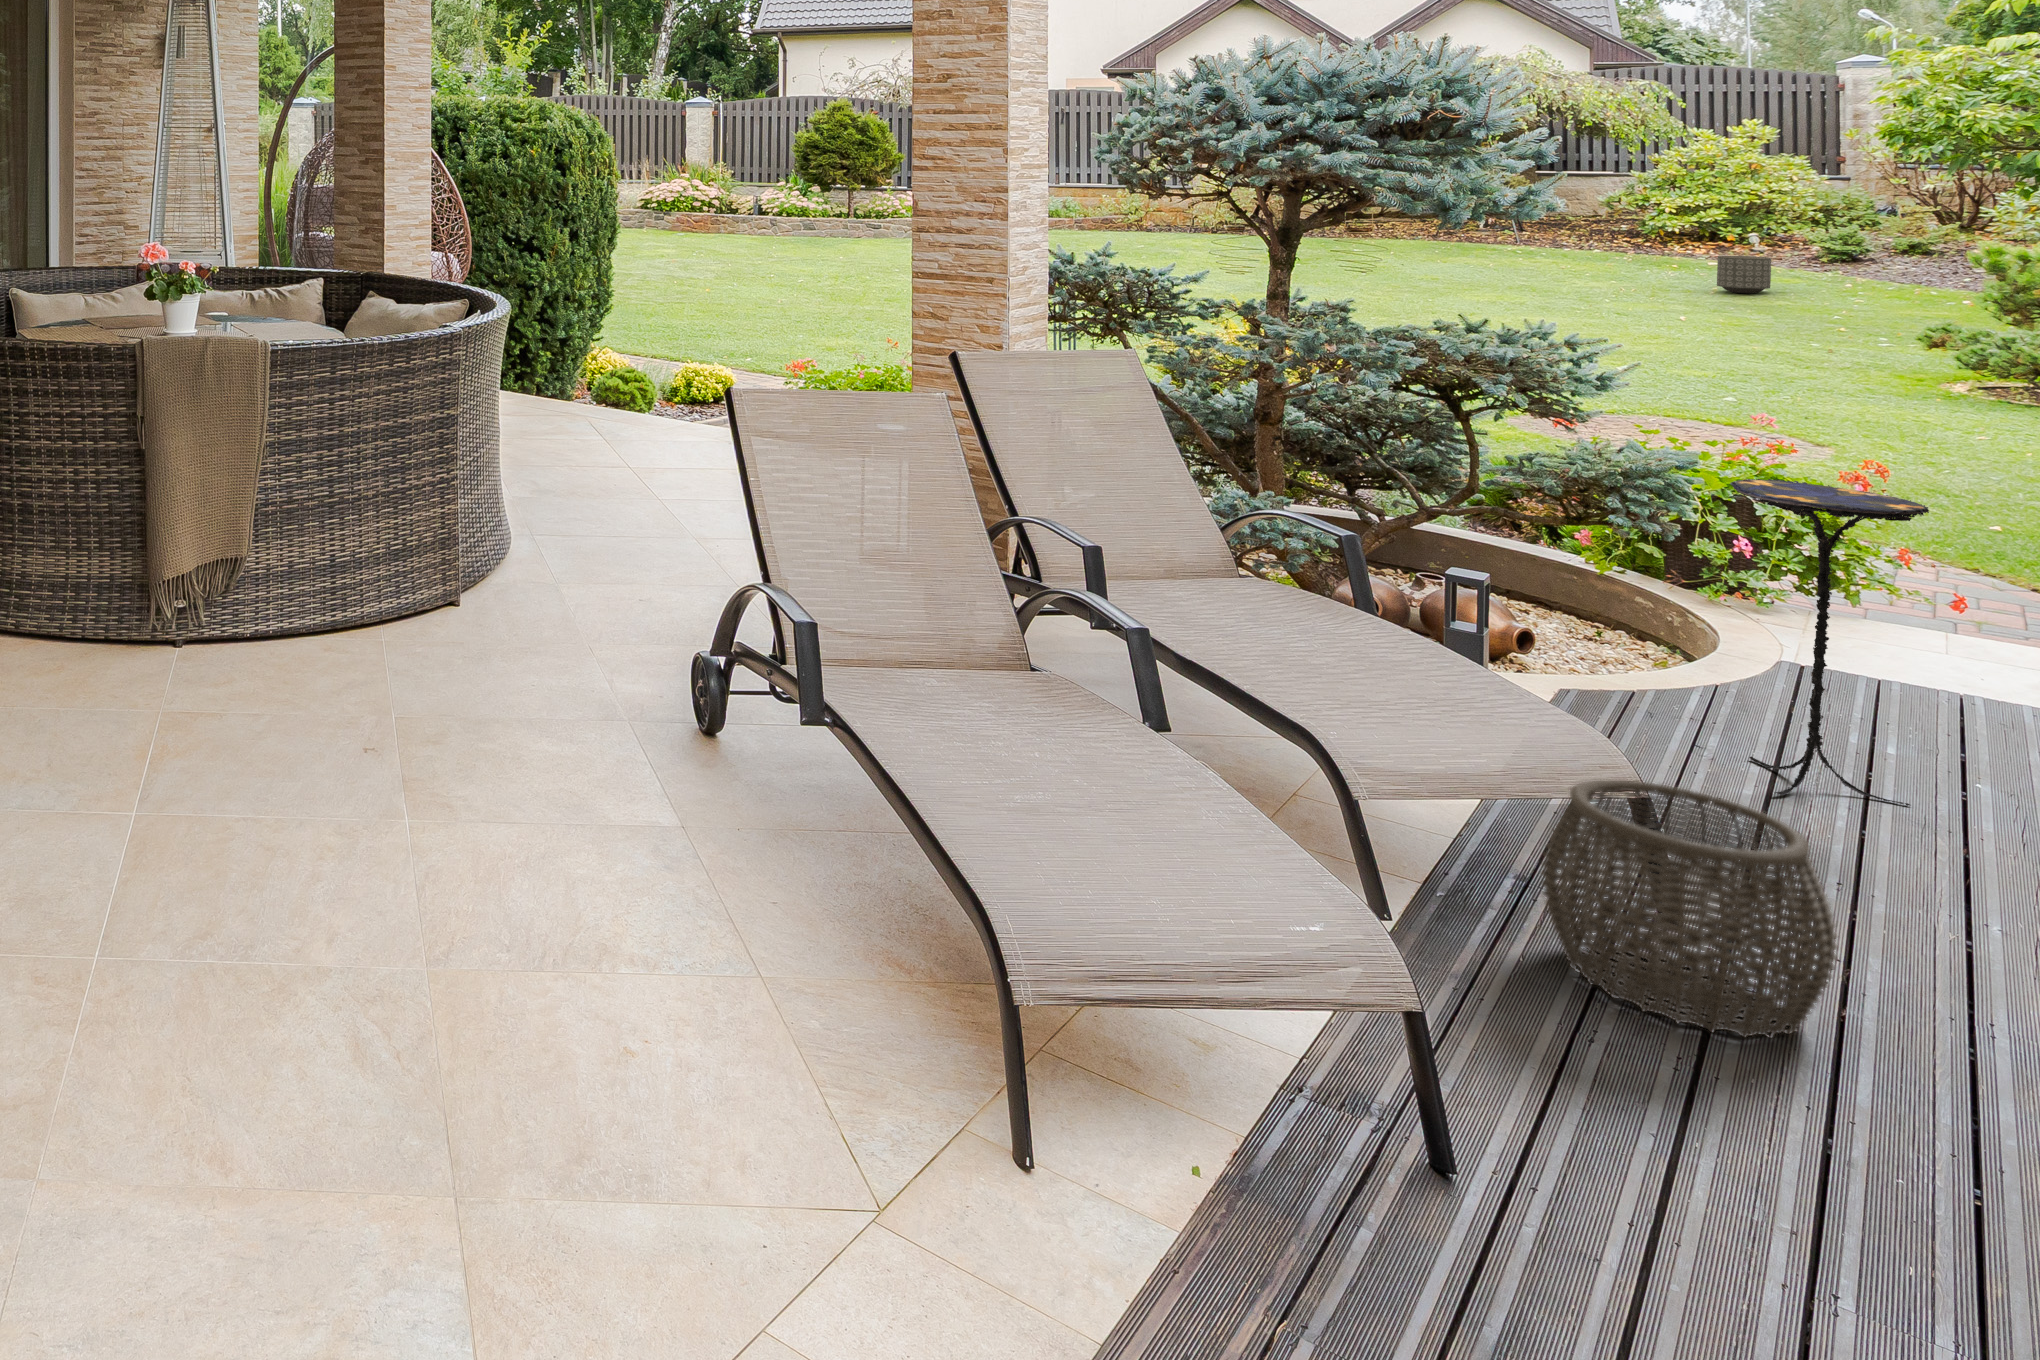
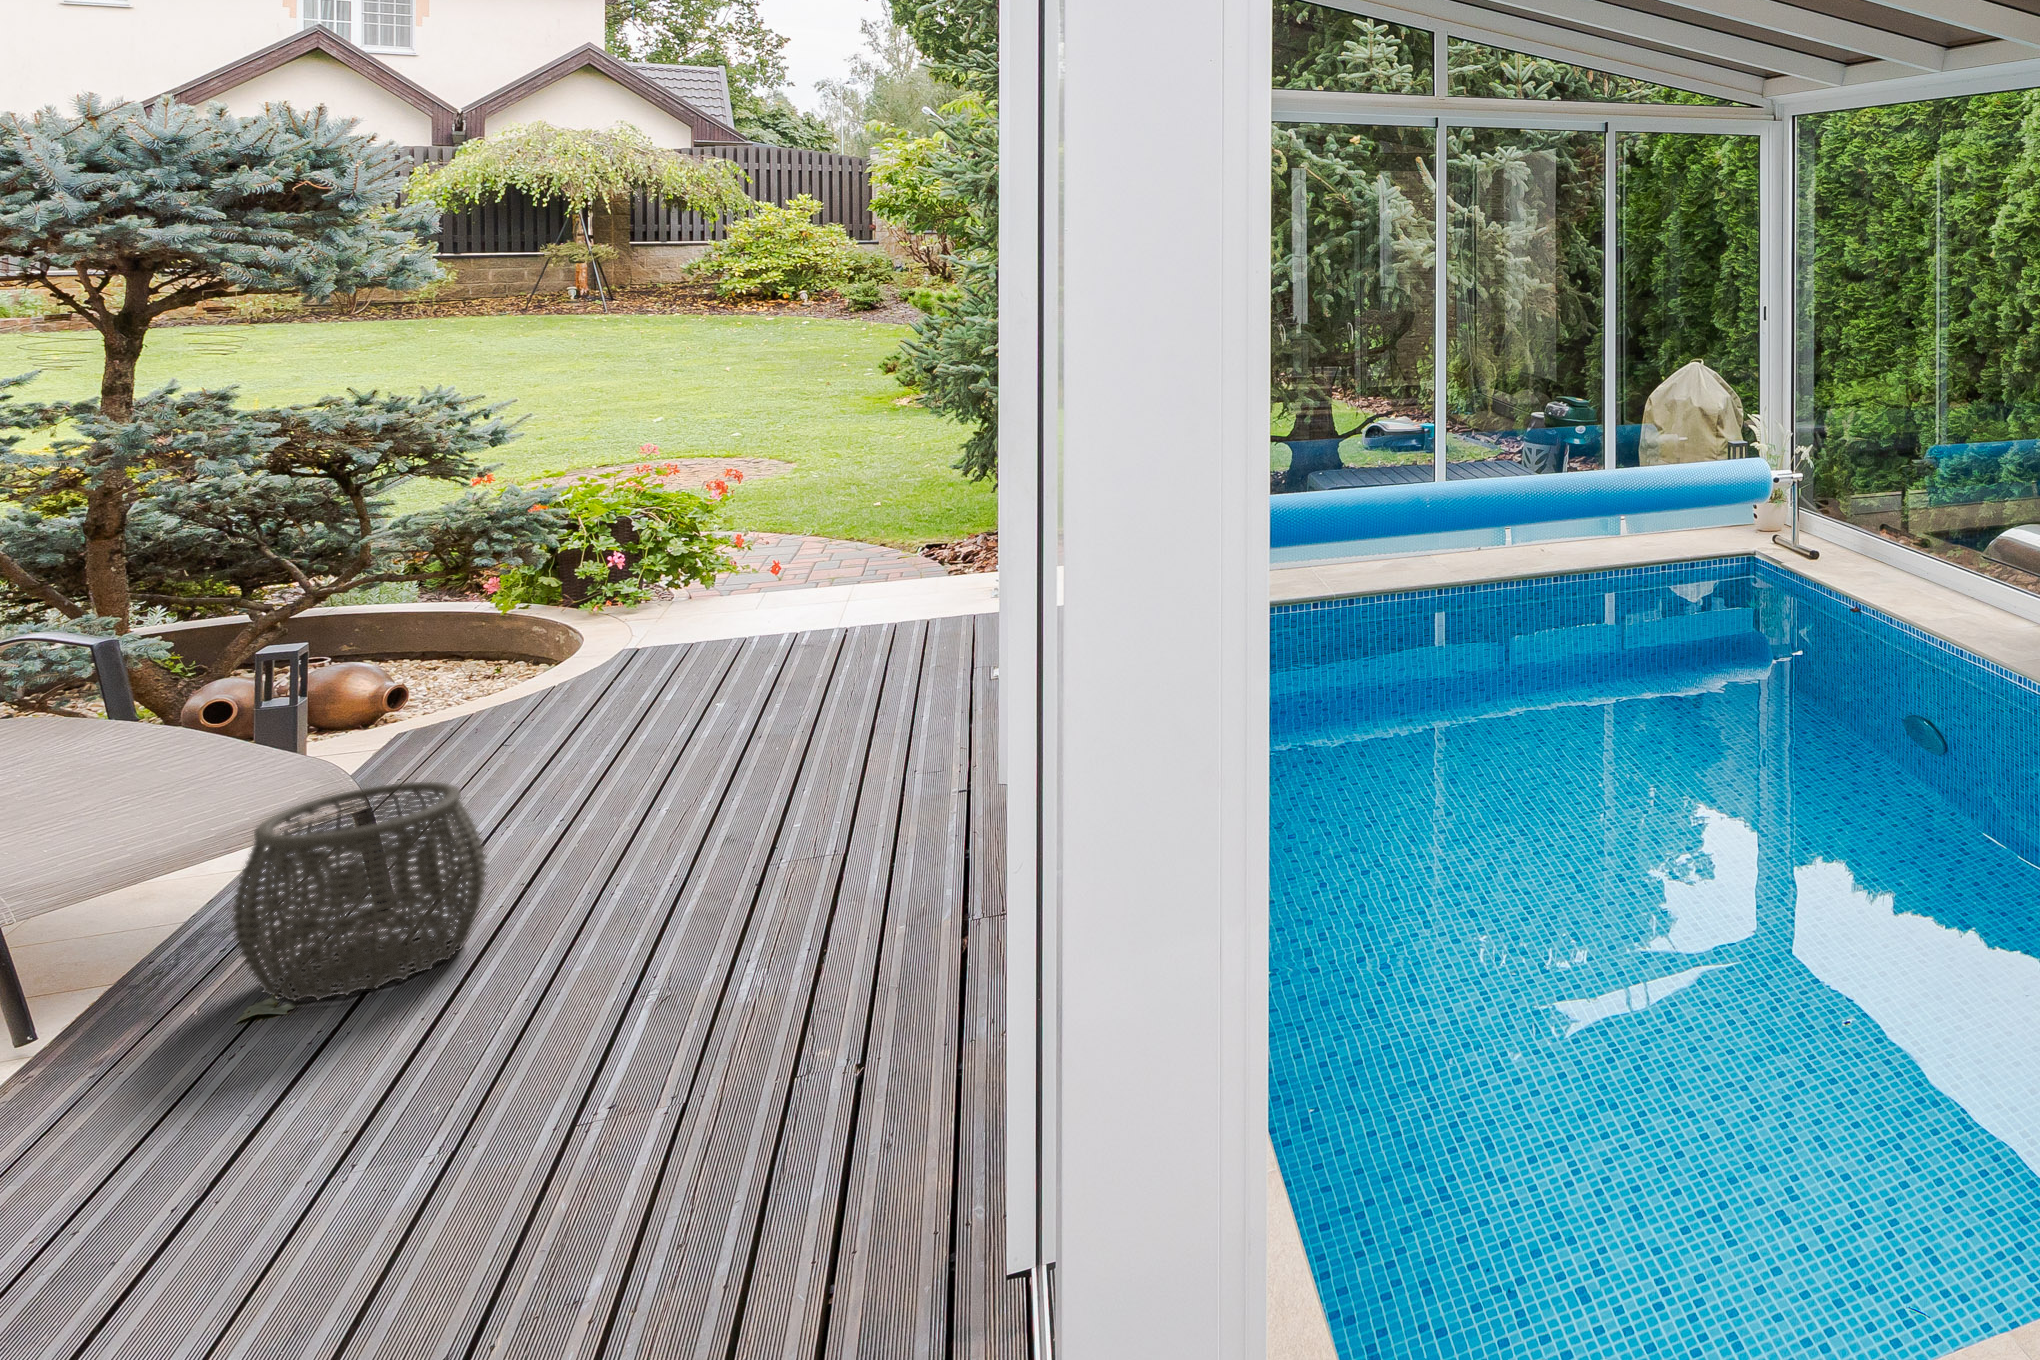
planter: present [1717,256,1771,294] -> none [763,312,803,345]
side table: present [1731,479,1929,806] -> none [523,494,671,763]

